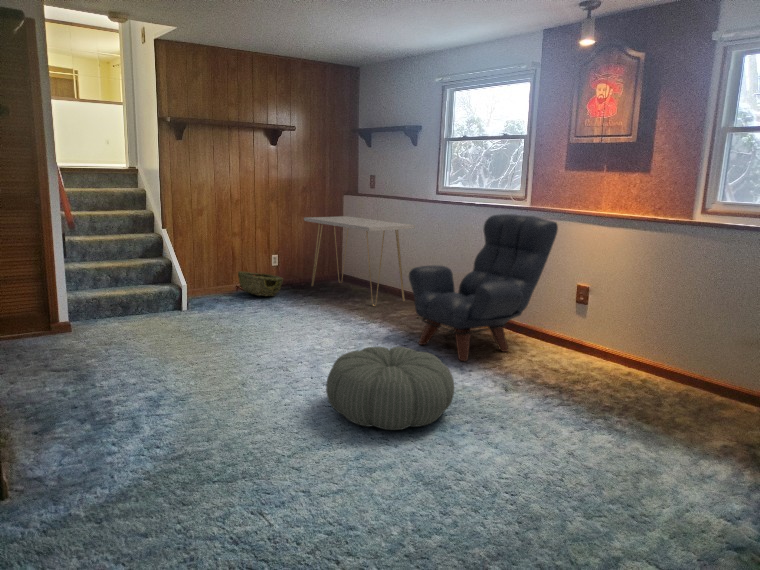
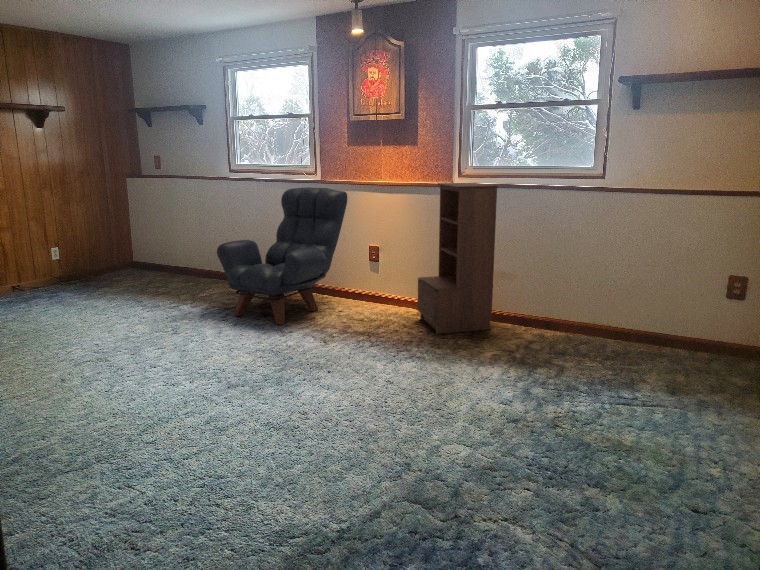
console table: present [304,216,415,306] -> none [86,200,210,287]
bookshelf: none [628,220,755,410] -> present [418,183,498,334]
woven basket: present [238,271,283,296] -> none [15,268,73,292]
pouf: present [326,347,454,430] -> none [161,317,283,394]

